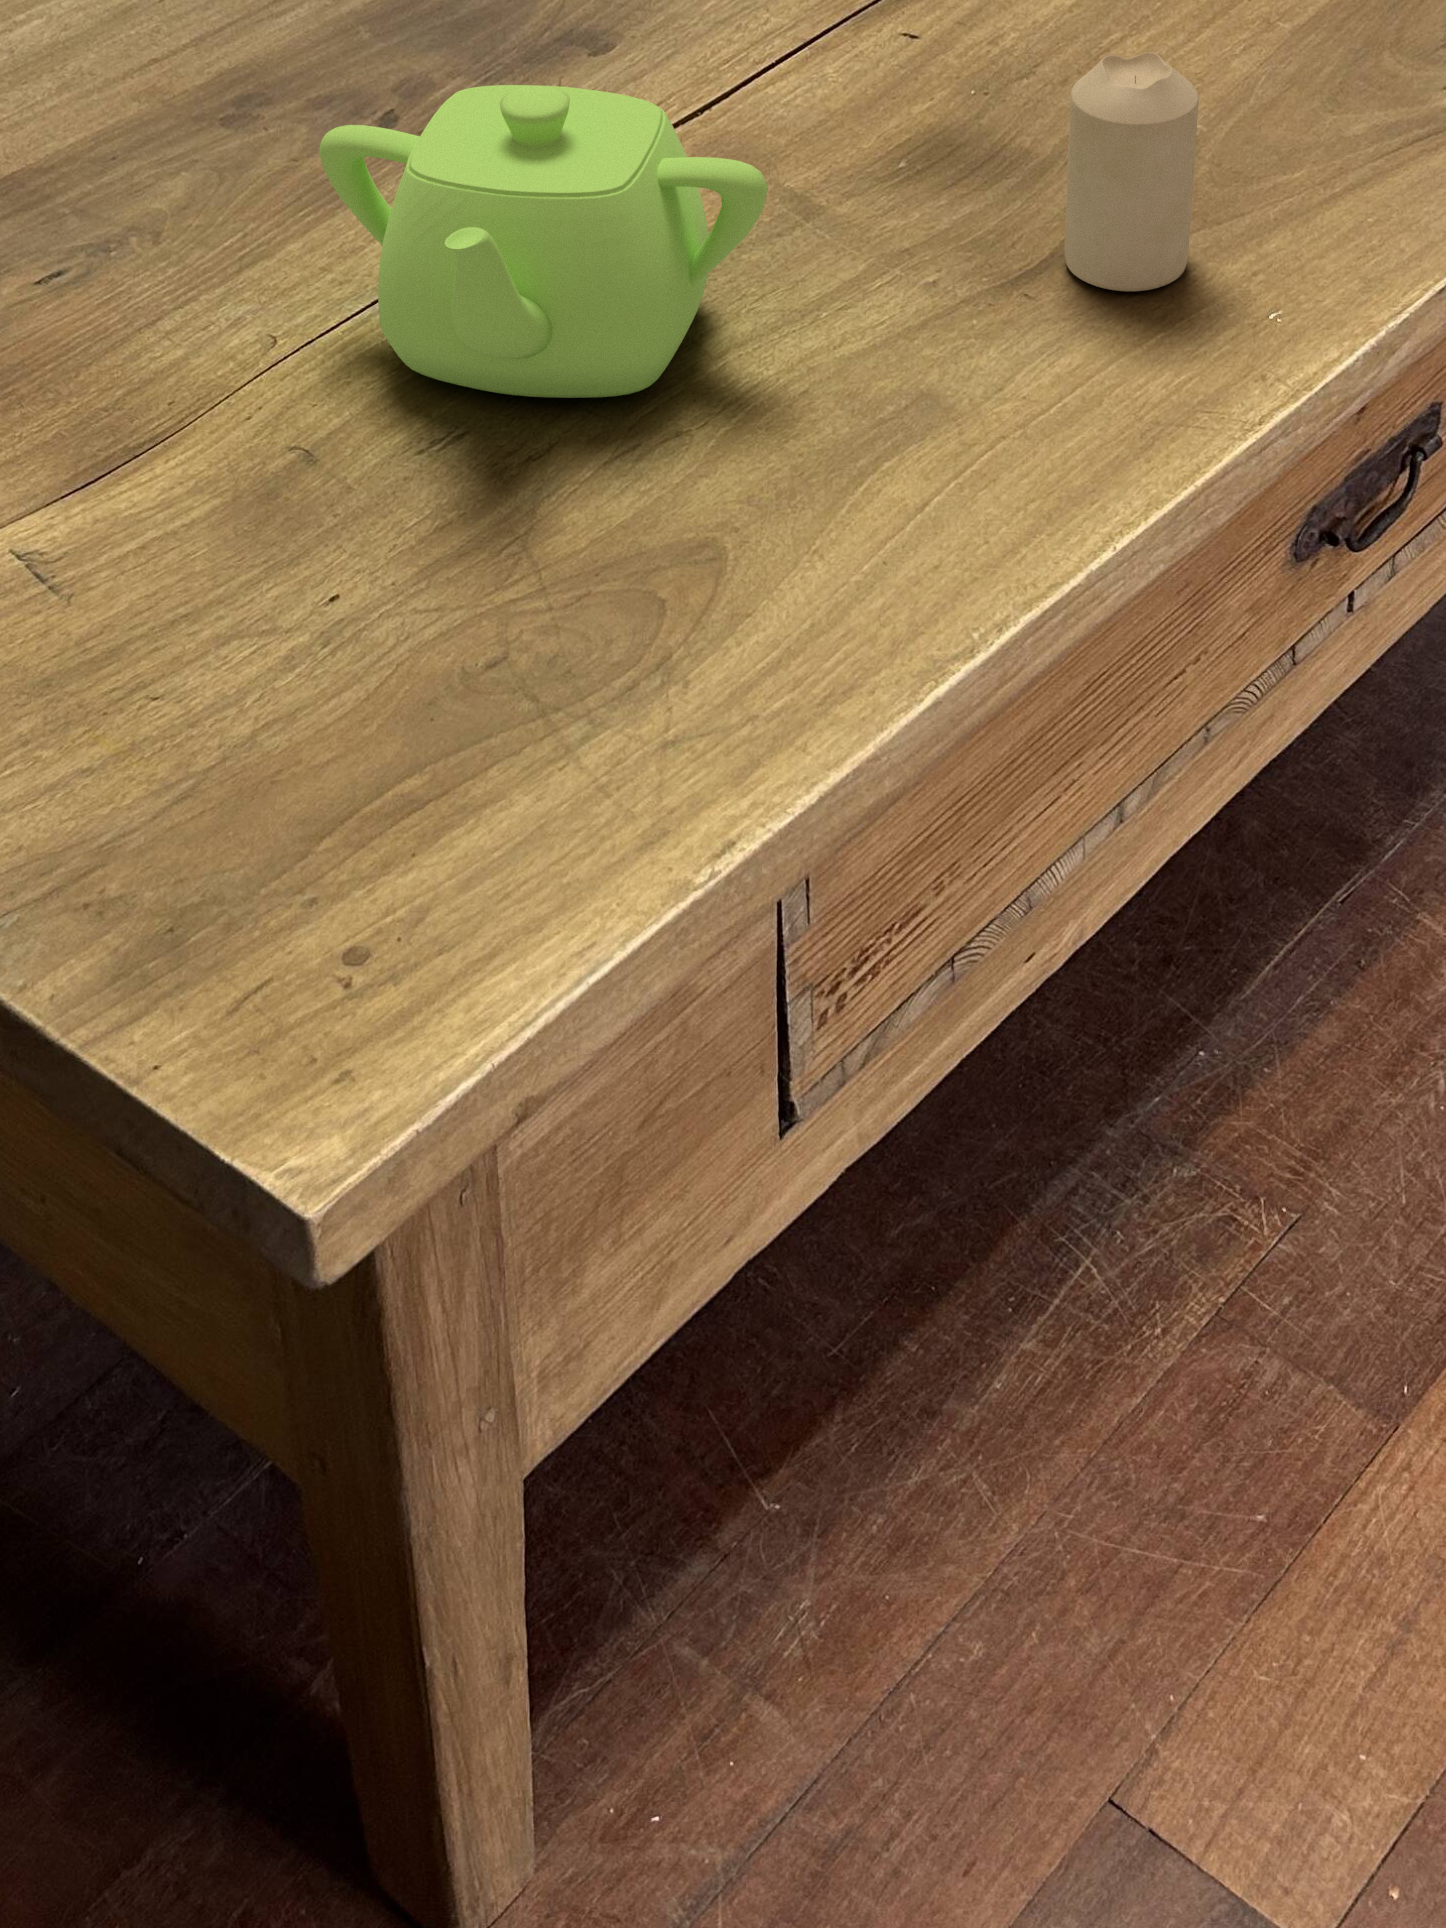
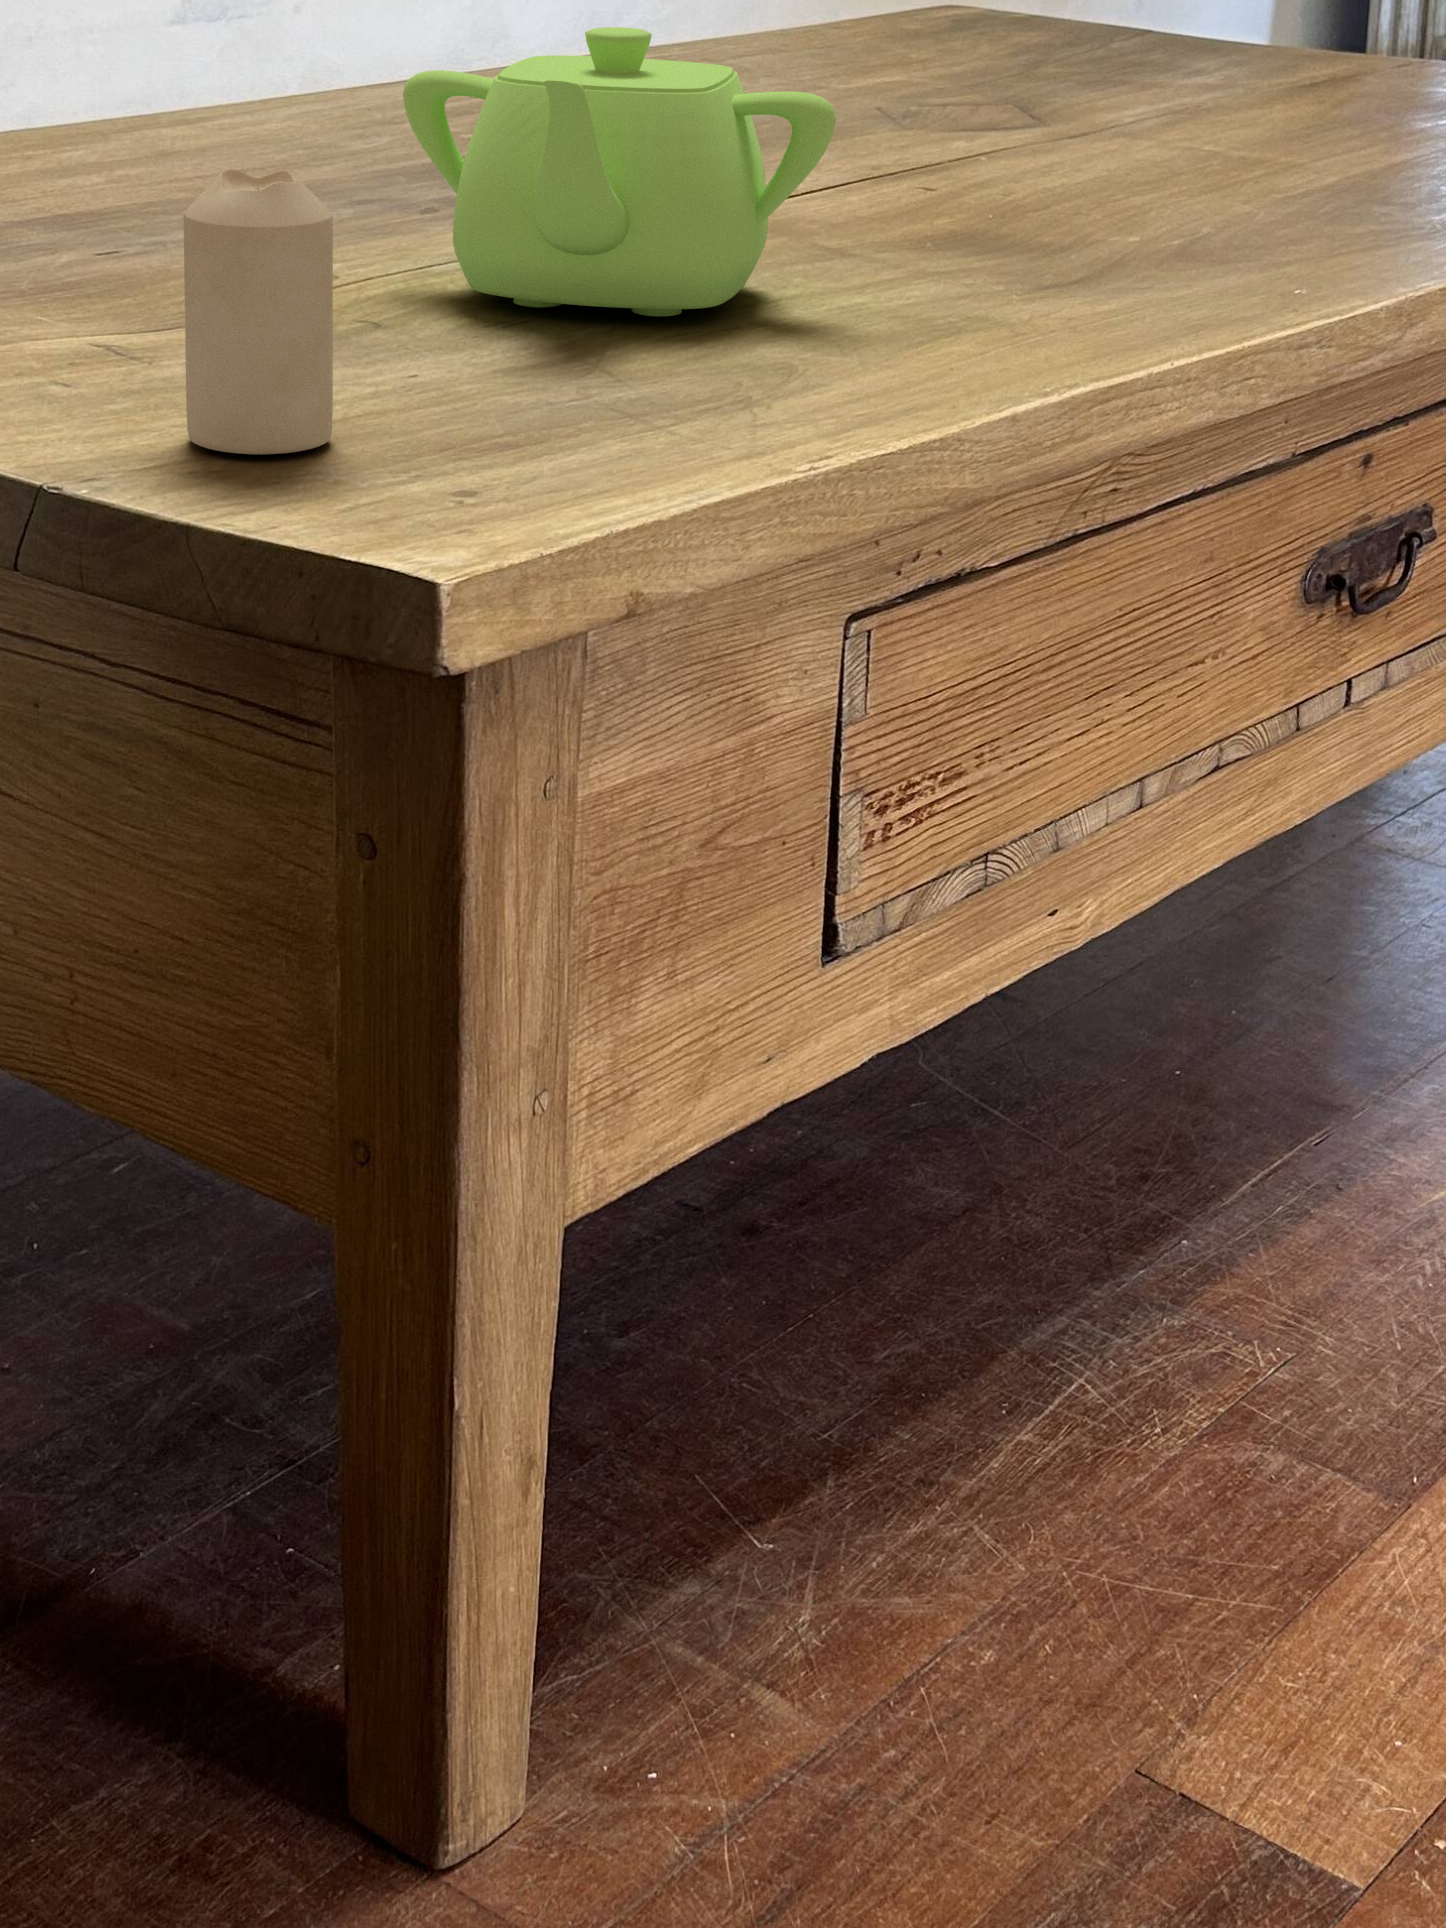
candle: present [1065,52,1199,291] -> present [183,169,333,454]

